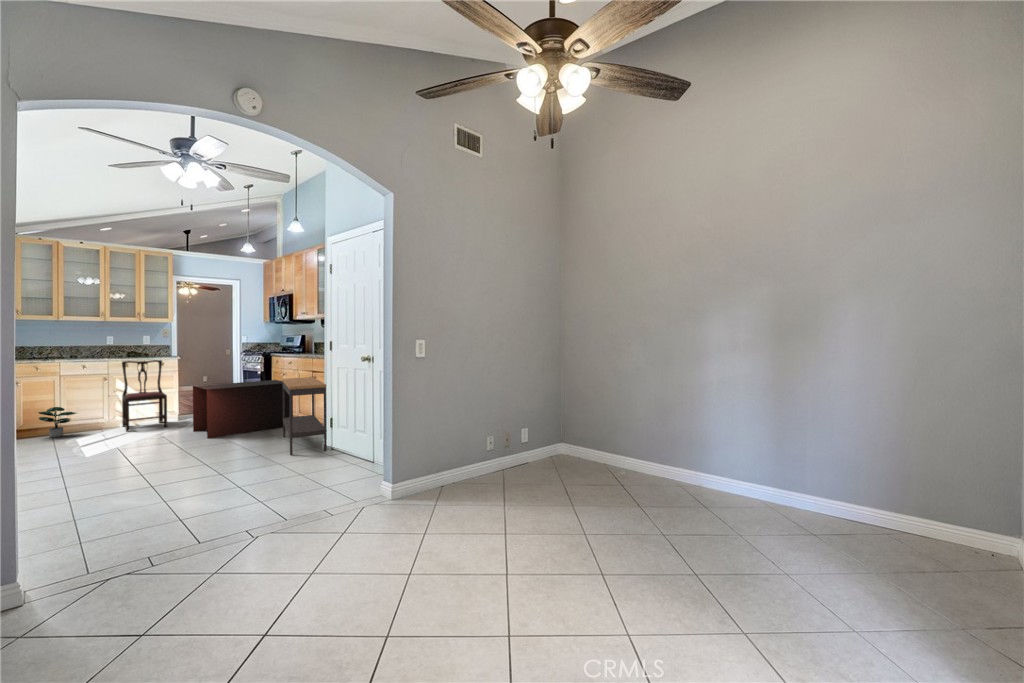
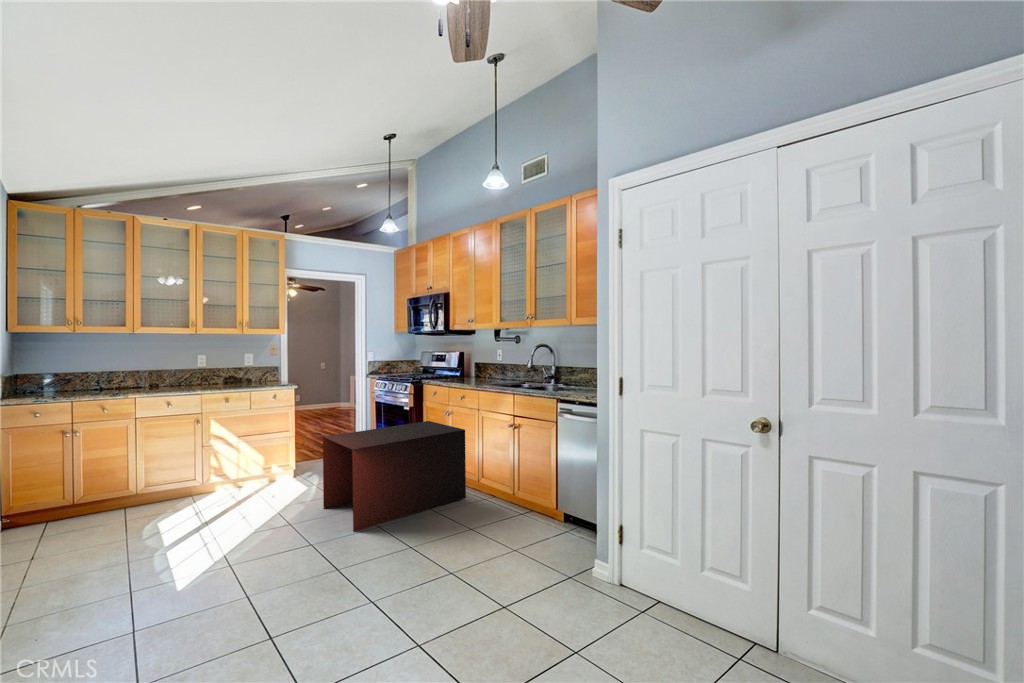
dining chair: present [122,360,167,432] -> none [220,391,282,505]
console table: present [282,377,327,455] -> none [473,428,598,610]
potted plant: present [39,407,76,437] -> none [105,467,161,517]

